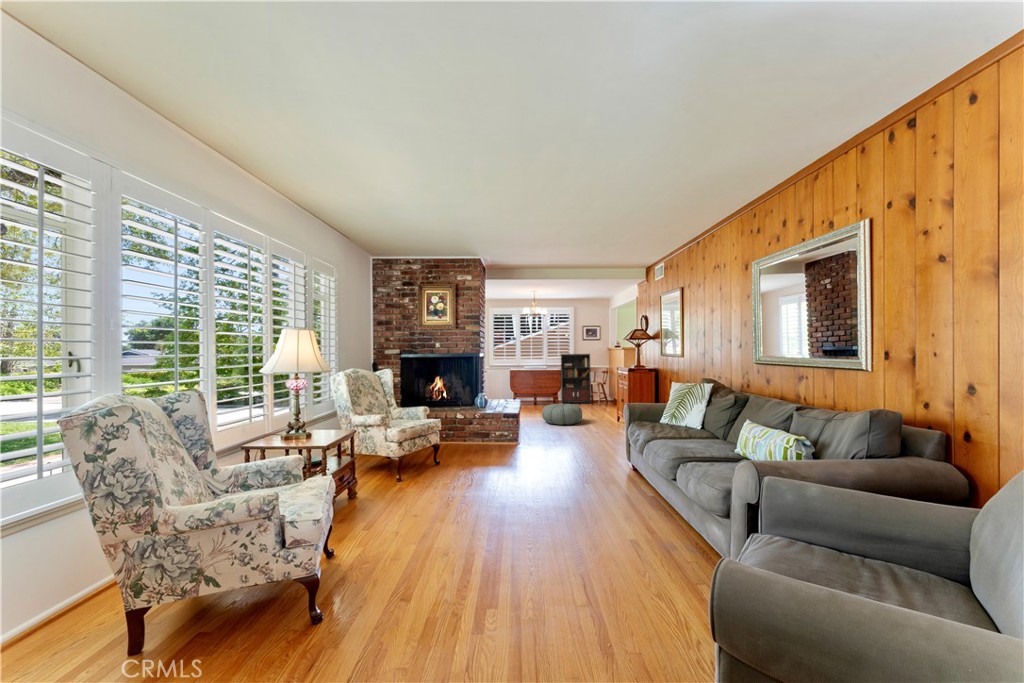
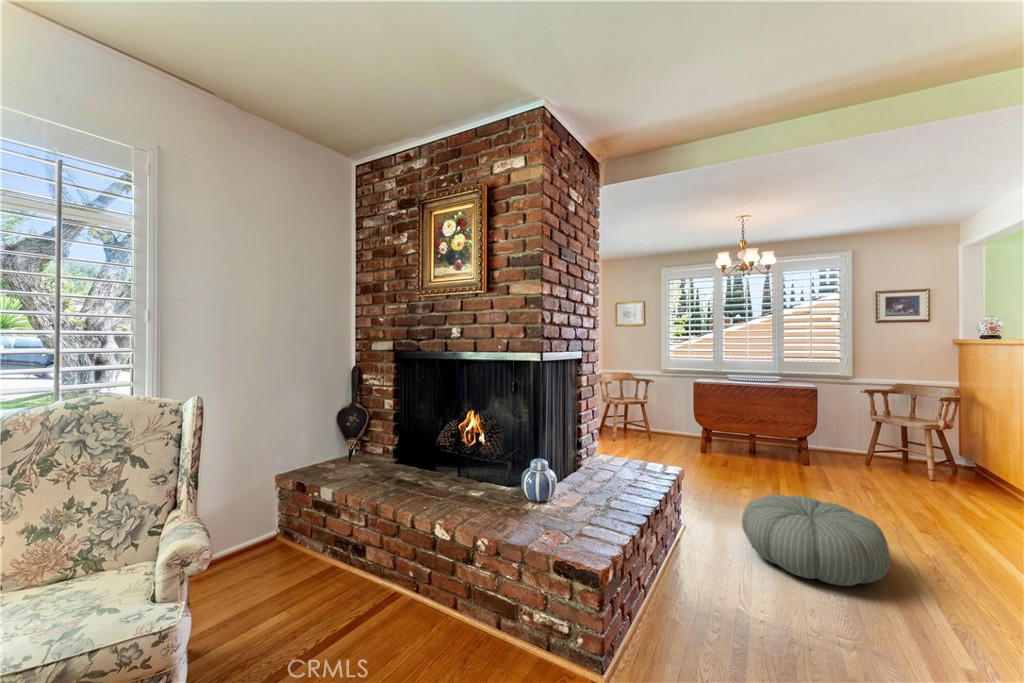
bookcase: present [561,354,591,403] -> none [814,353,919,474]

